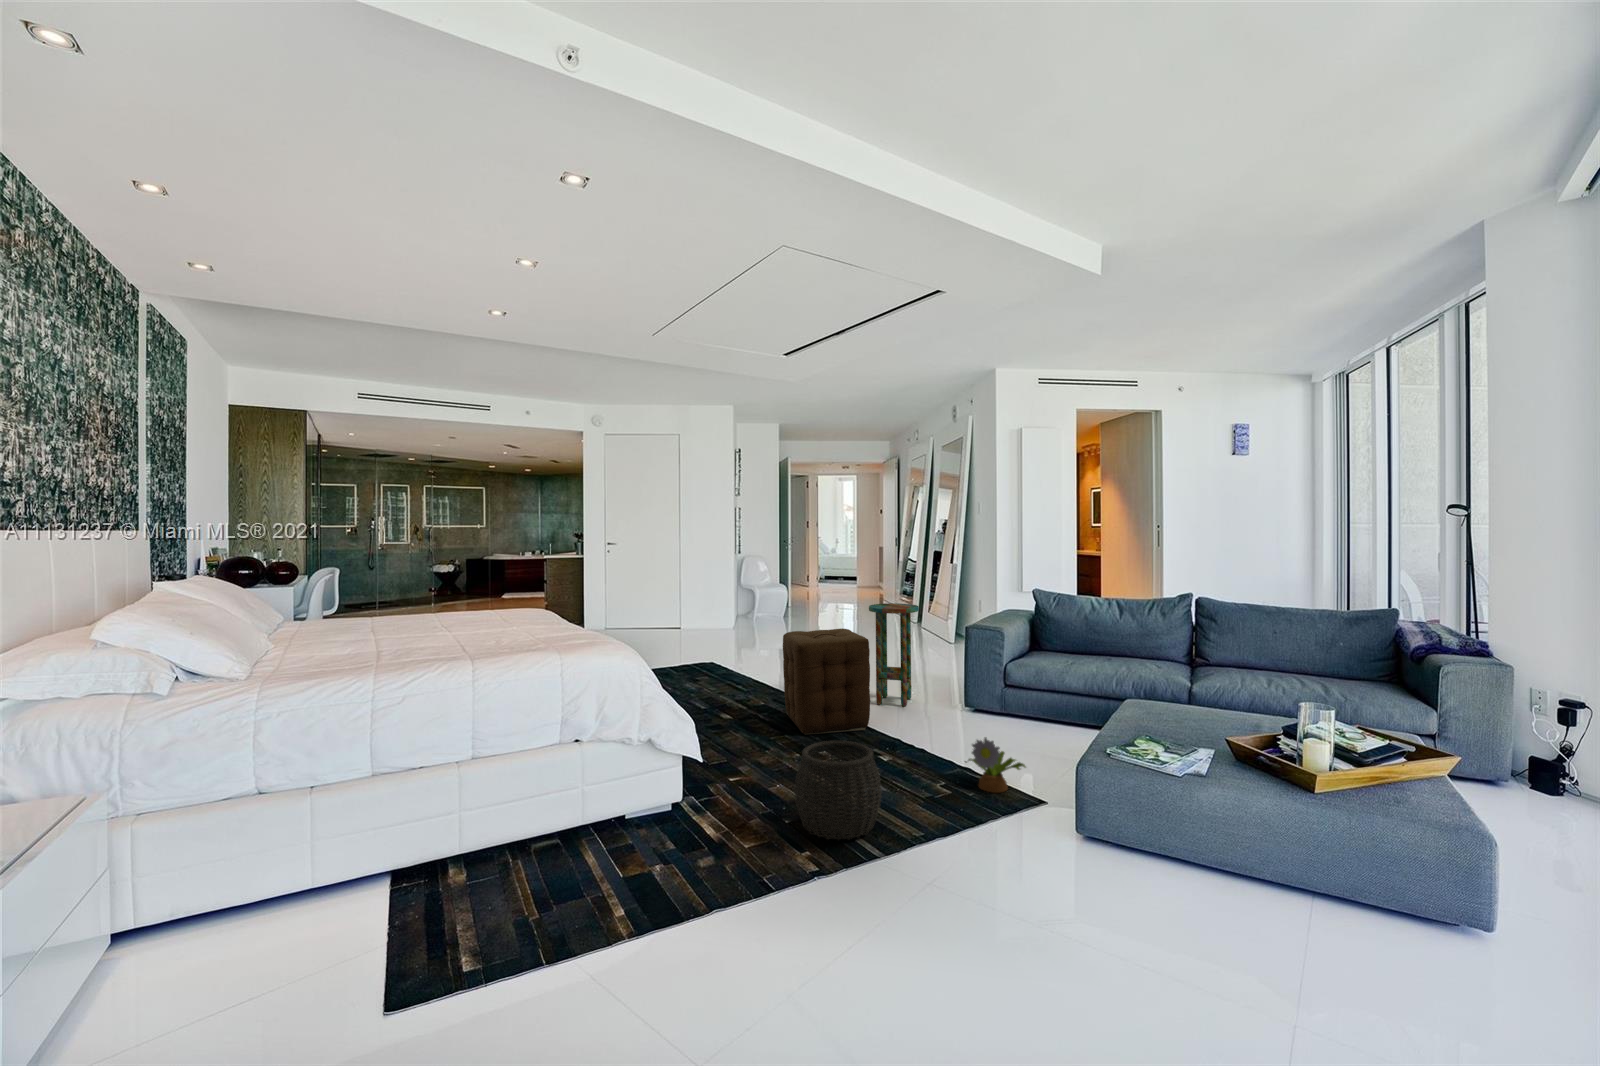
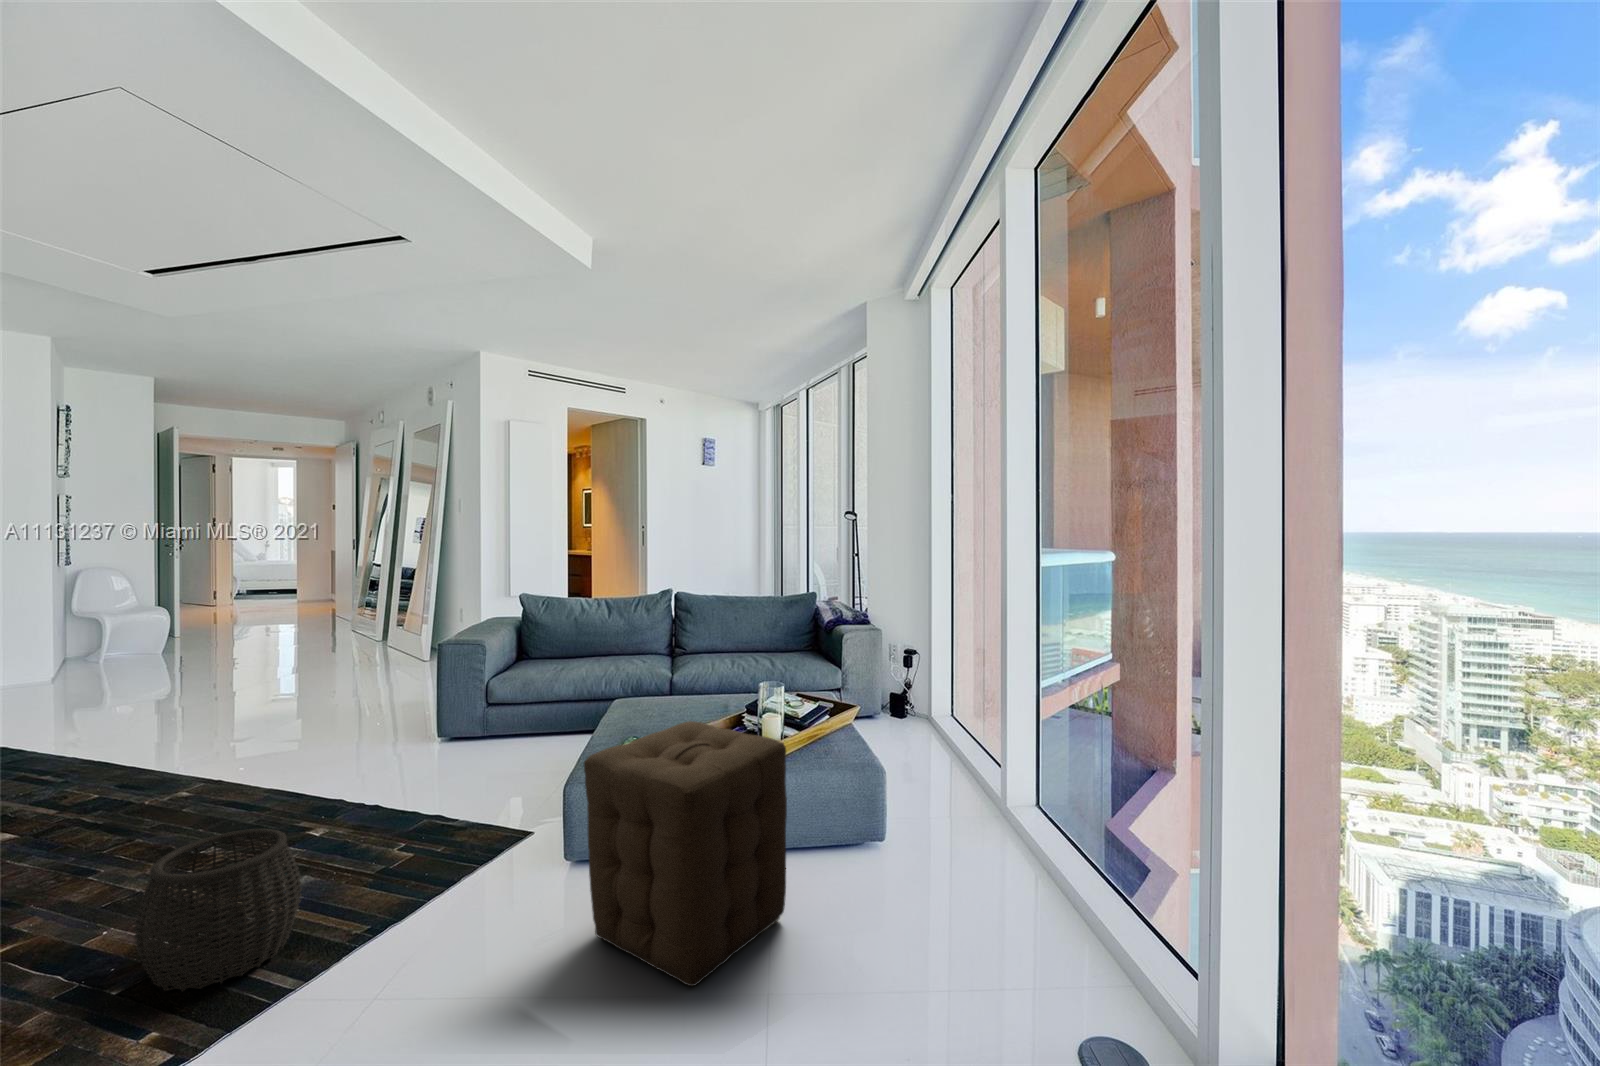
side table: present [869,603,919,706] -> none [298,622,374,757]
ottoman: present [783,628,870,735] -> present [584,721,787,986]
decorative plant: present [966,738,1026,793] -> none [430,775,510,840]

